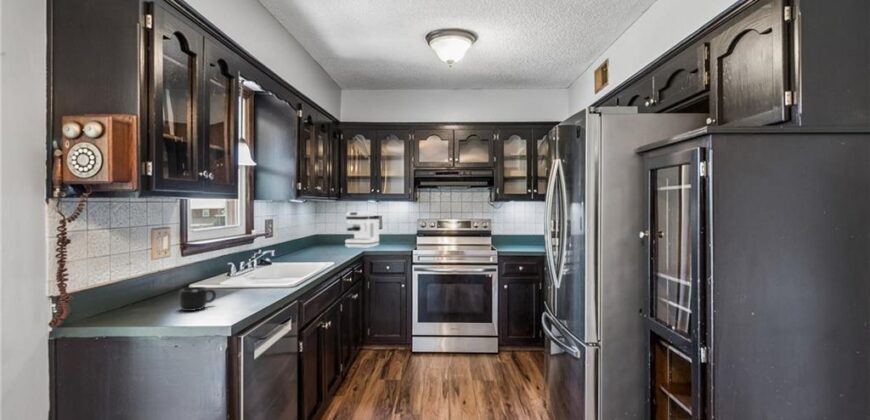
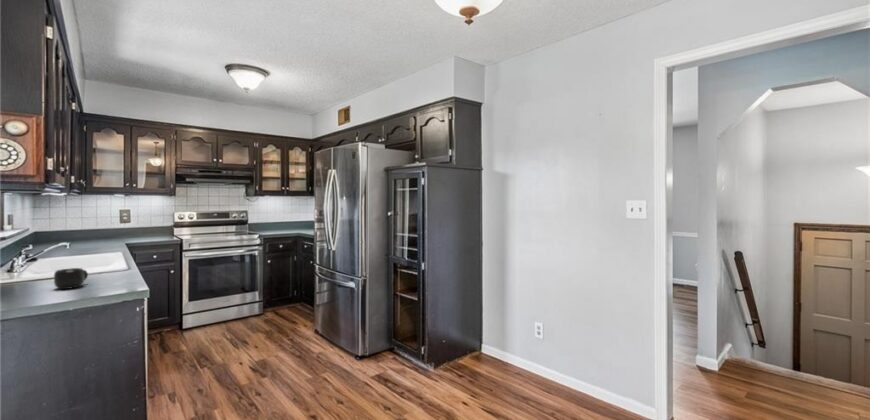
coffee maker: present [345,212,379,248] -> none [94,205,135,241]

